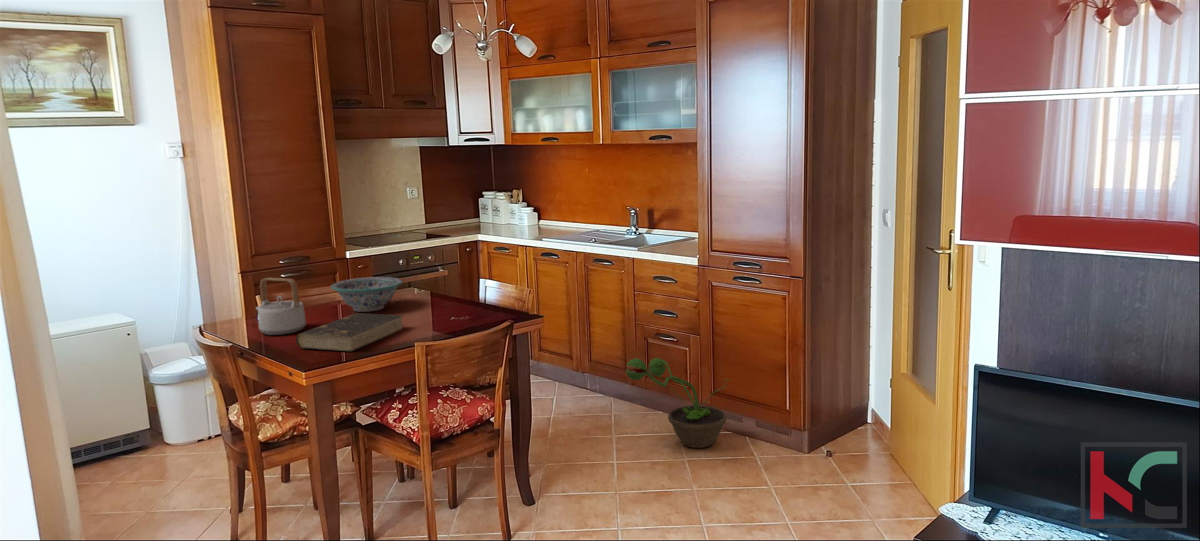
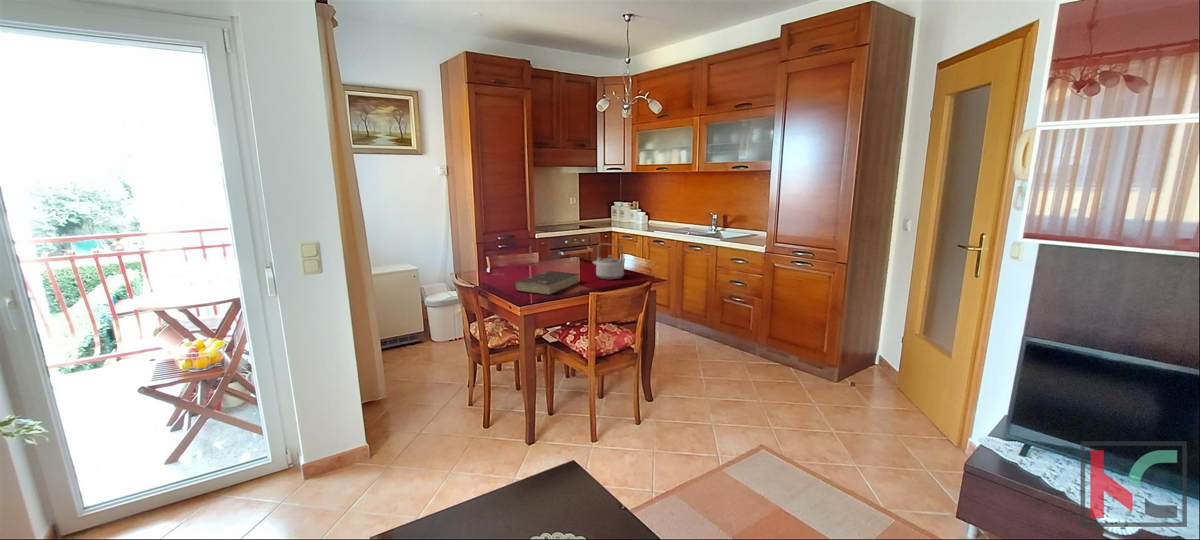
decorative bowl: present [331,277,403,312] -> none [531,249,575,271]
teapot: present [256,278,306,335] -> present [593,243,624,280]
decorative plant: present [626,358,729,448] -> none [717,312,786,373]

